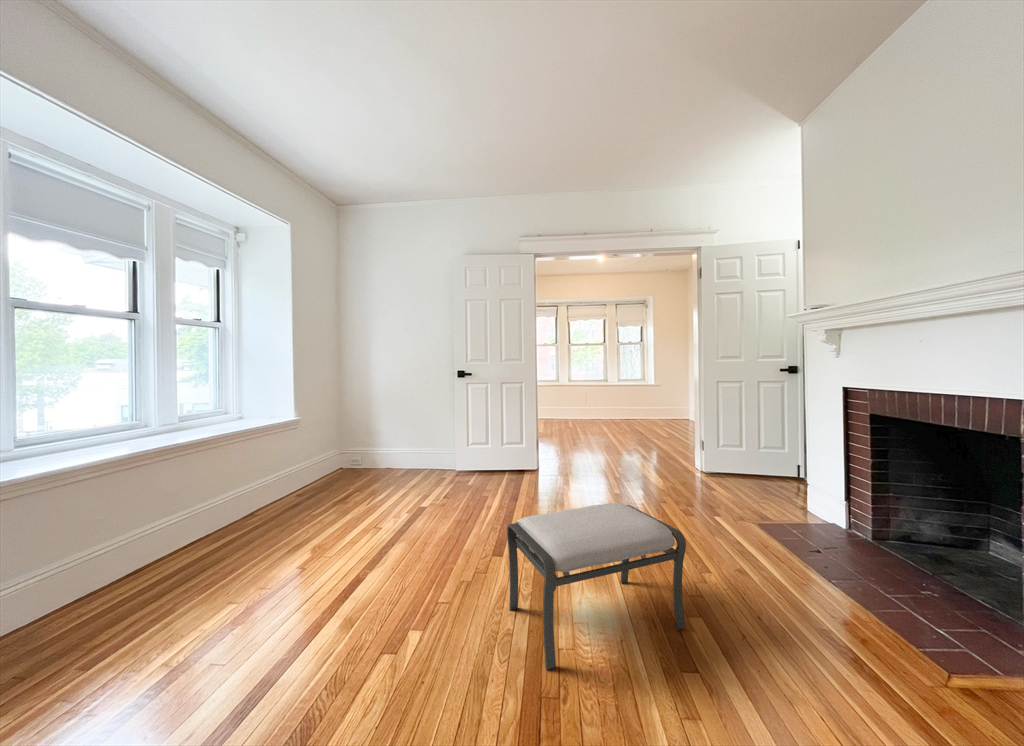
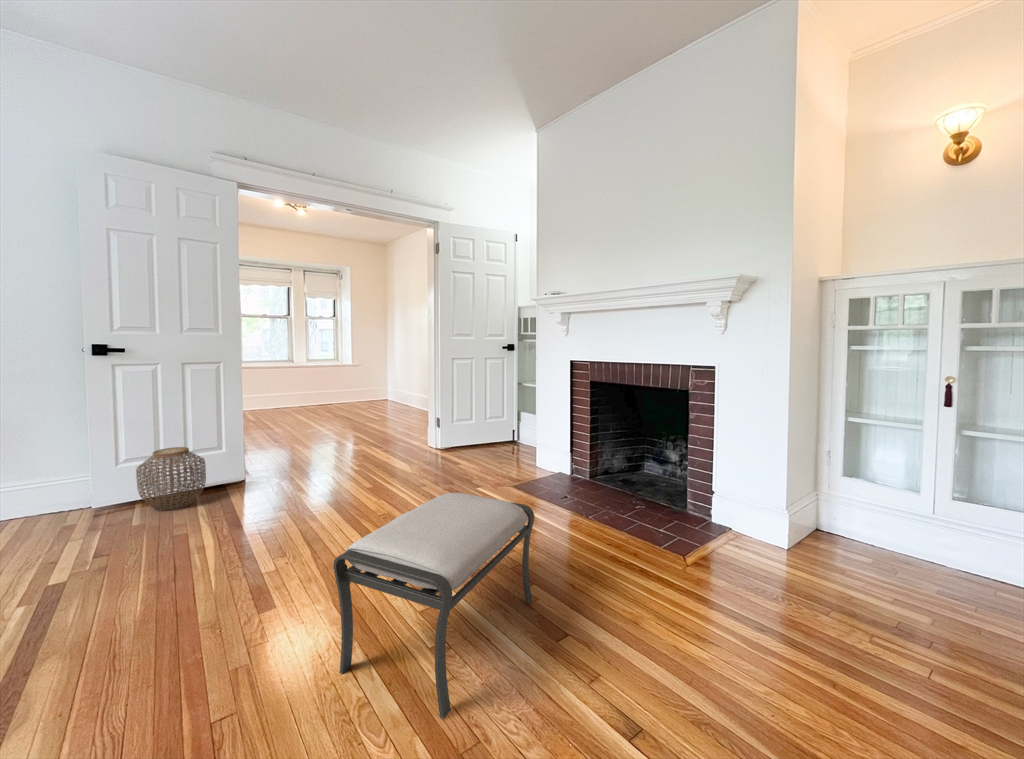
woven basket: none [474,439,509,480] -> present [136,447,206,510]

